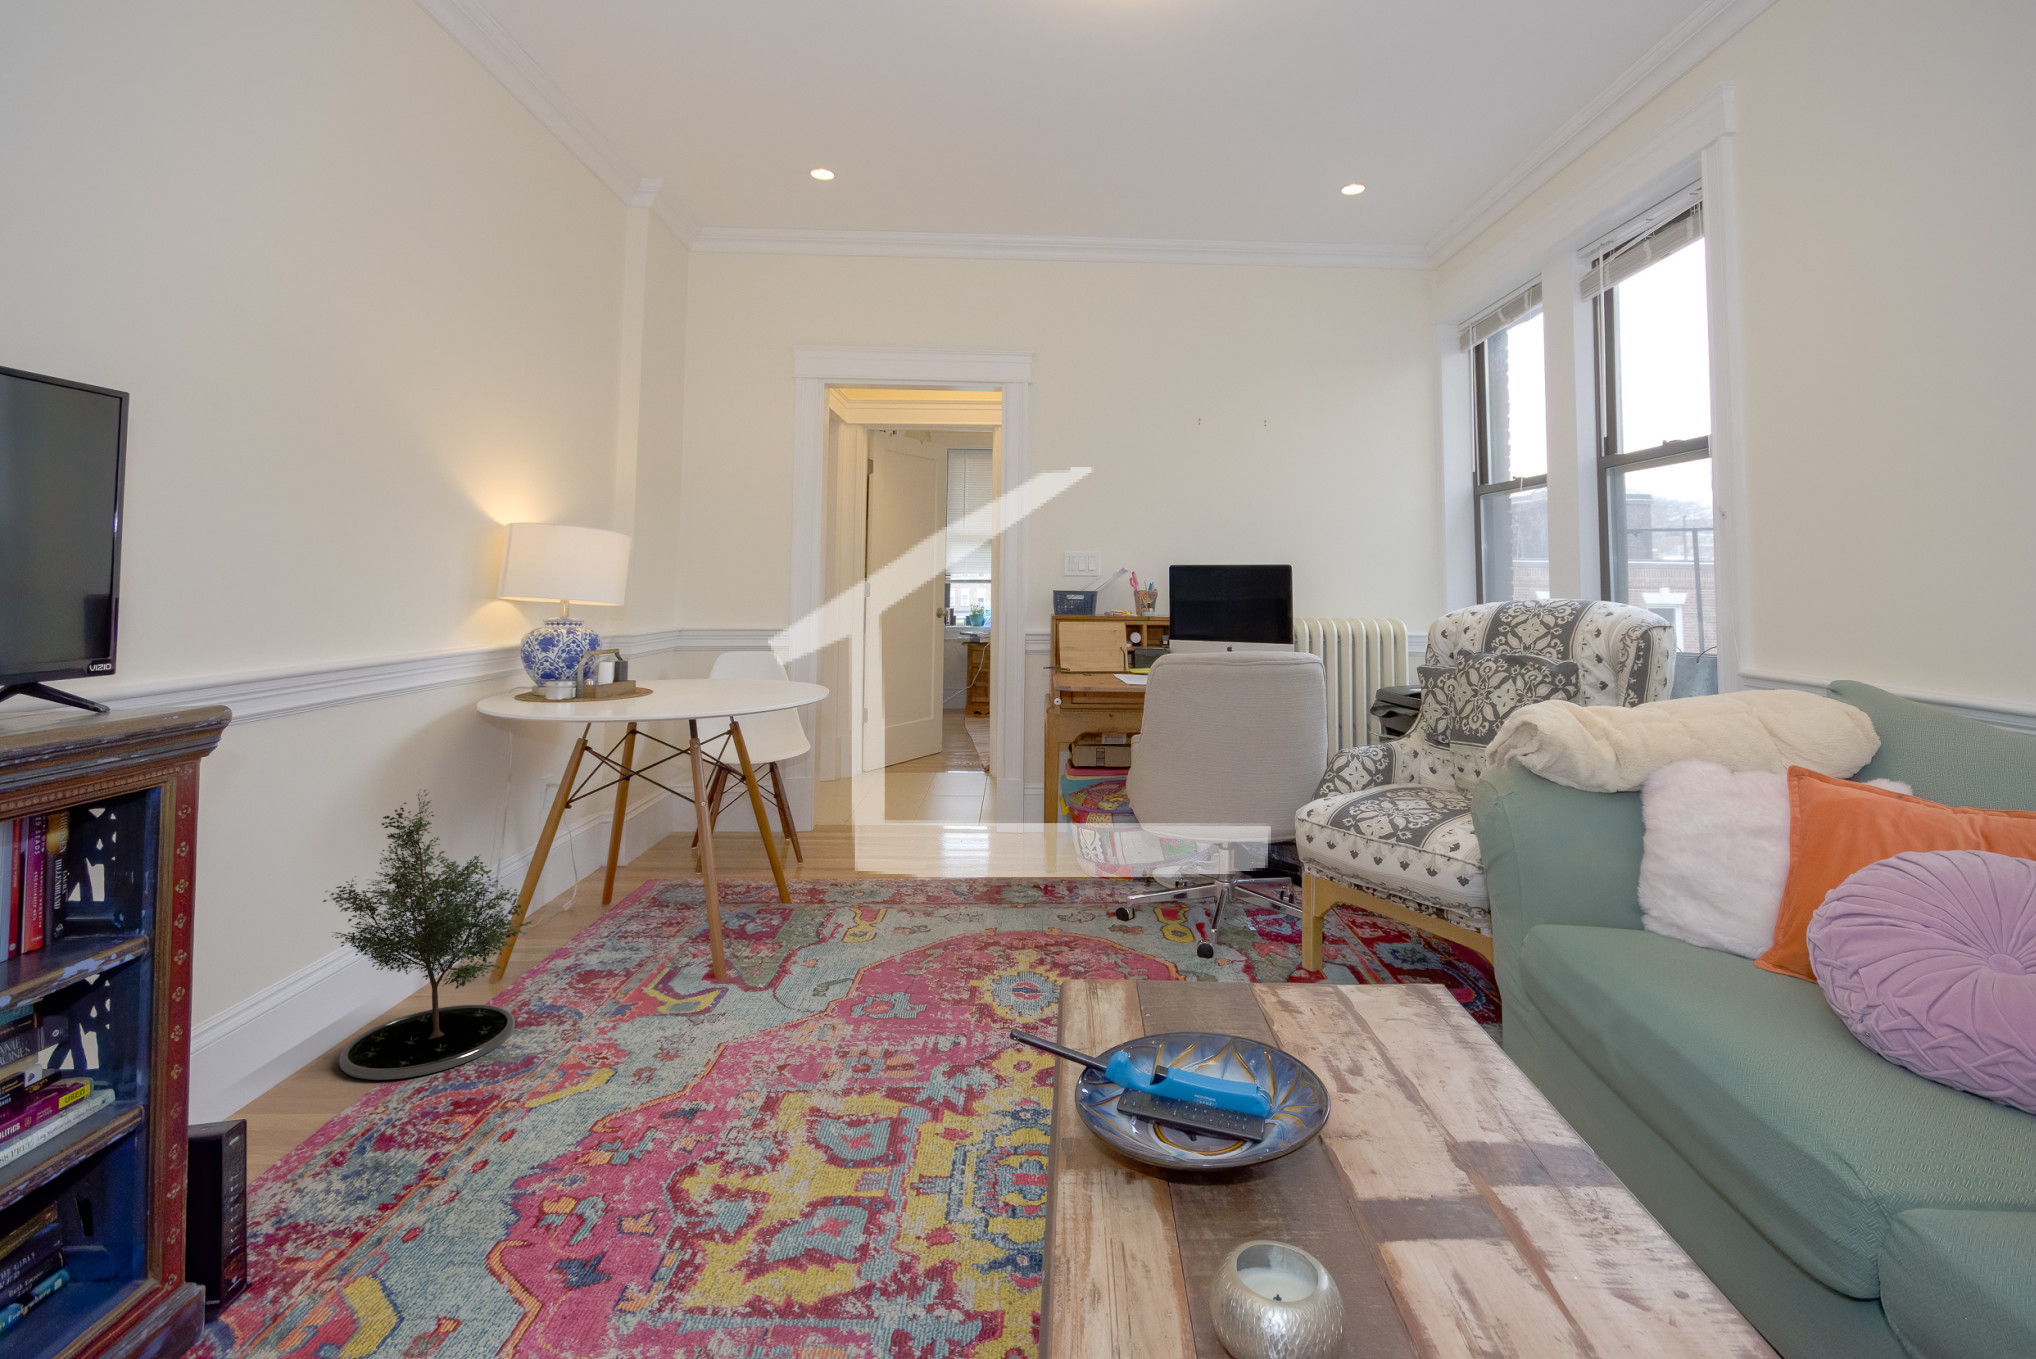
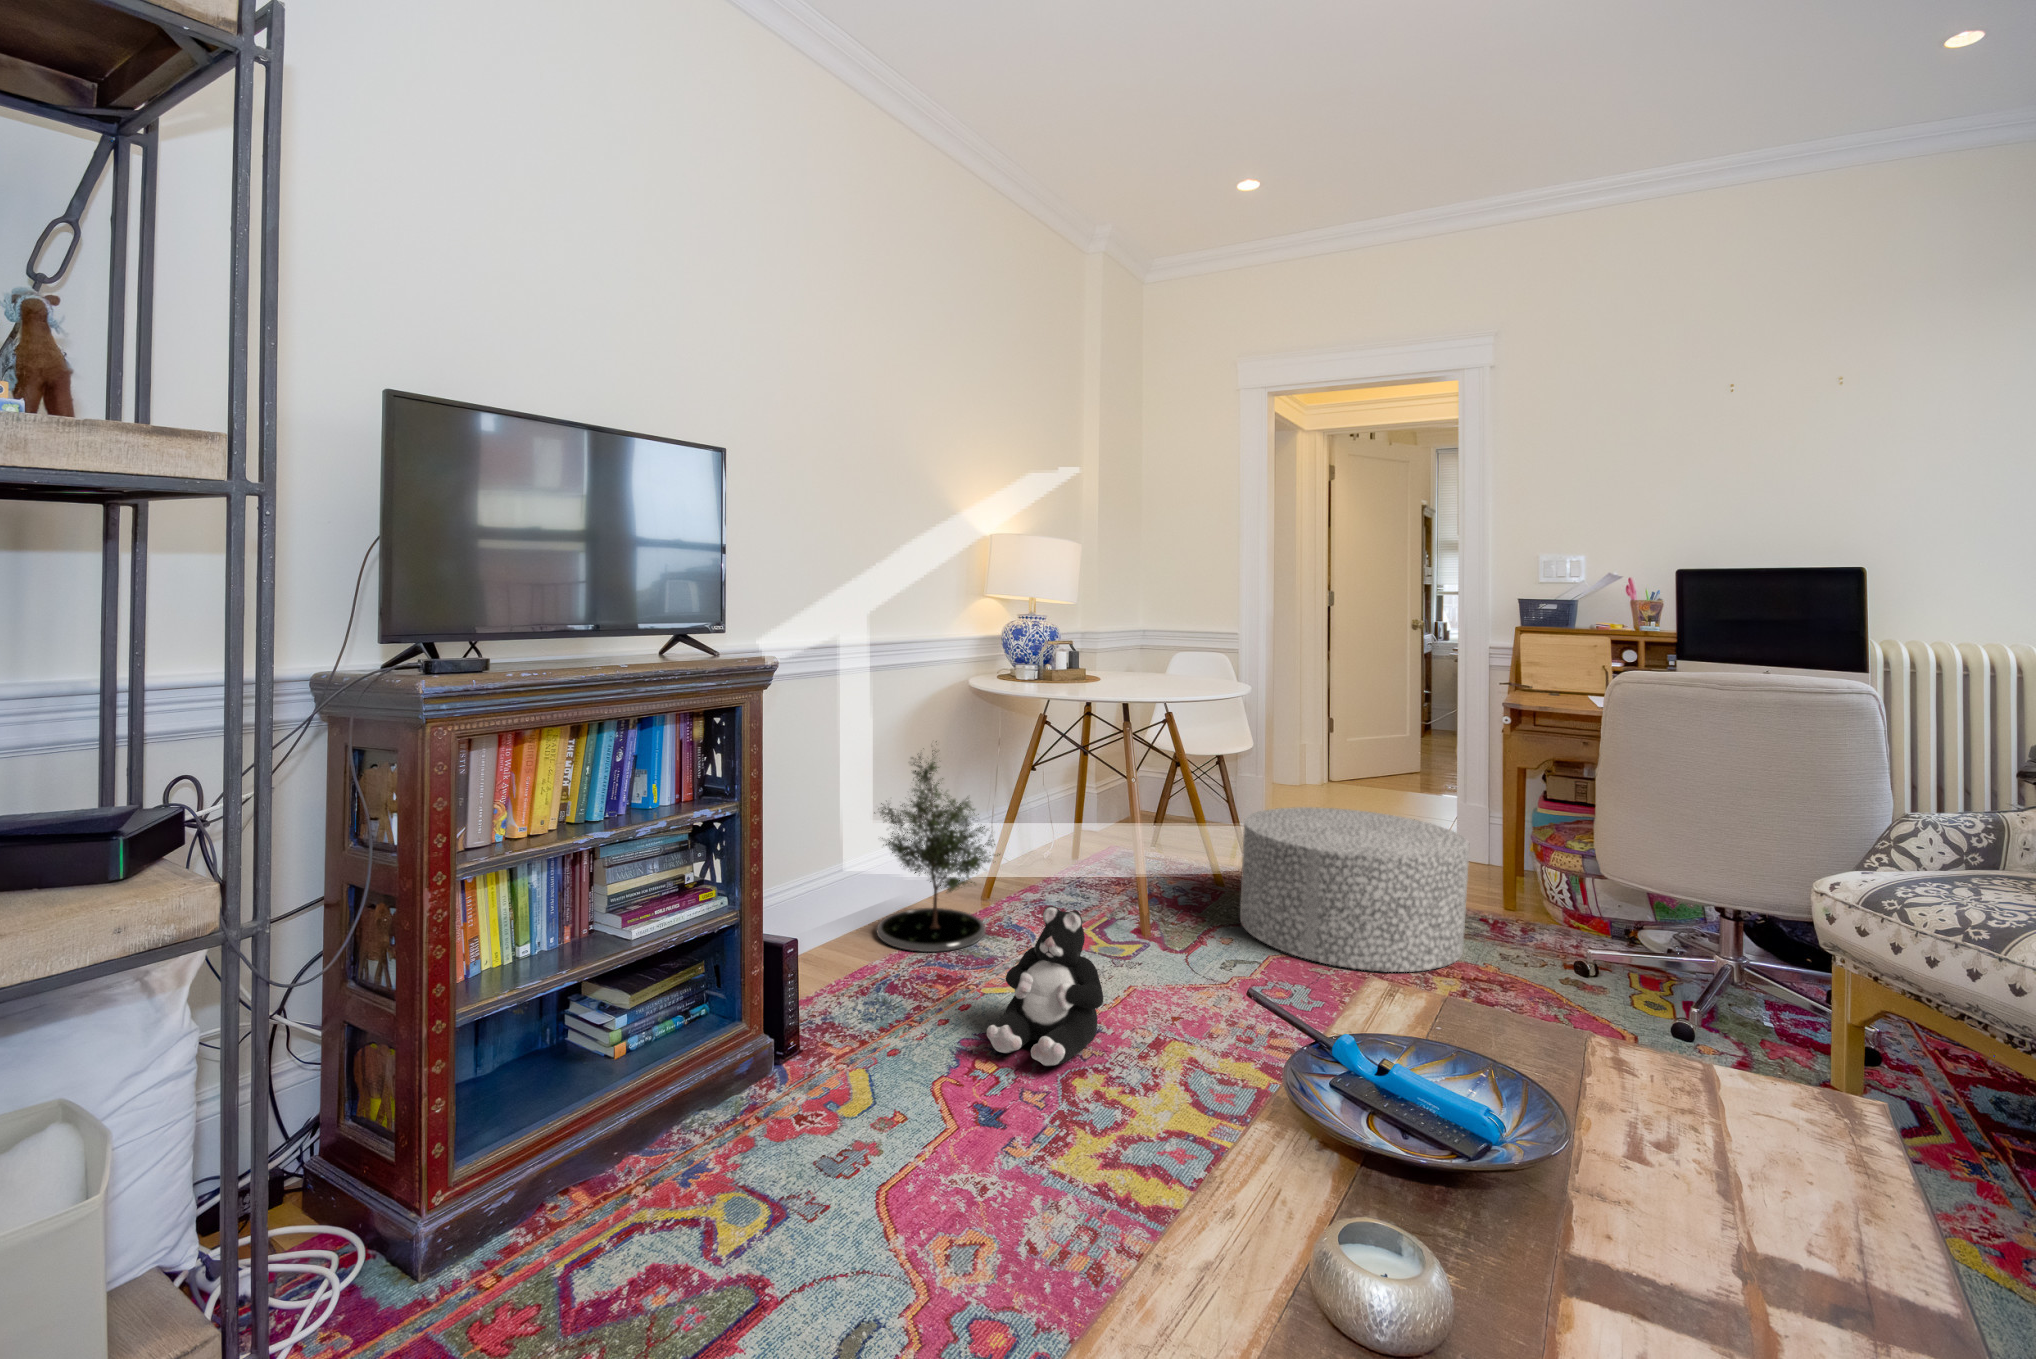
ottoman: none [819,804,1027,963] -> present [1240,807,1470,972]
plush toy: none [556,975,708,1180] -> present [987,906,1103,1066]

